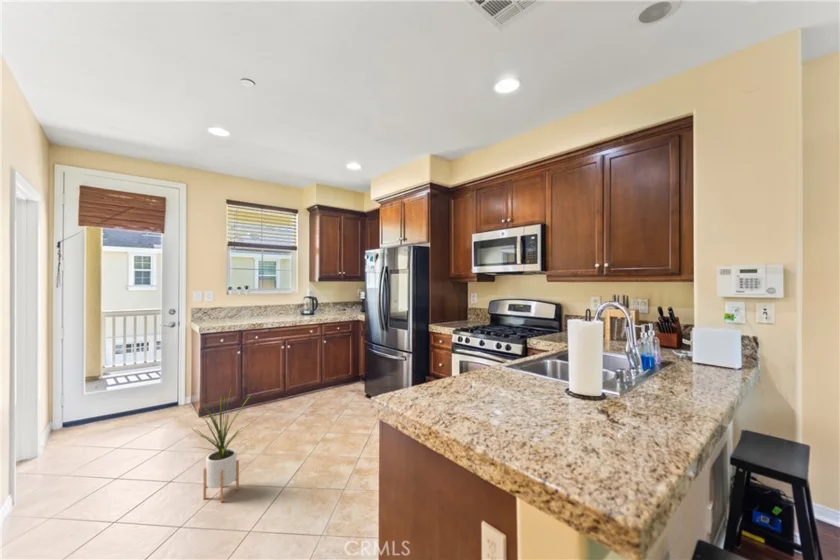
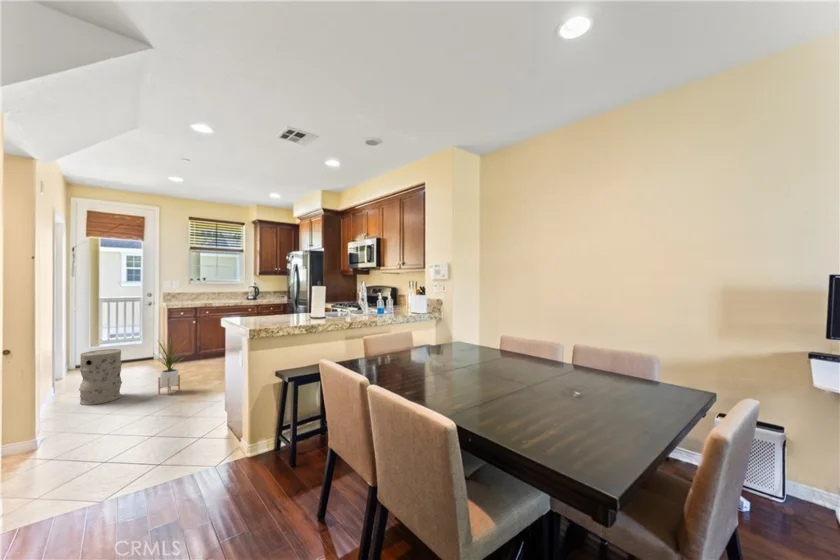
trash can: none [62,418,140,536] -> present [79,349,122,405]

